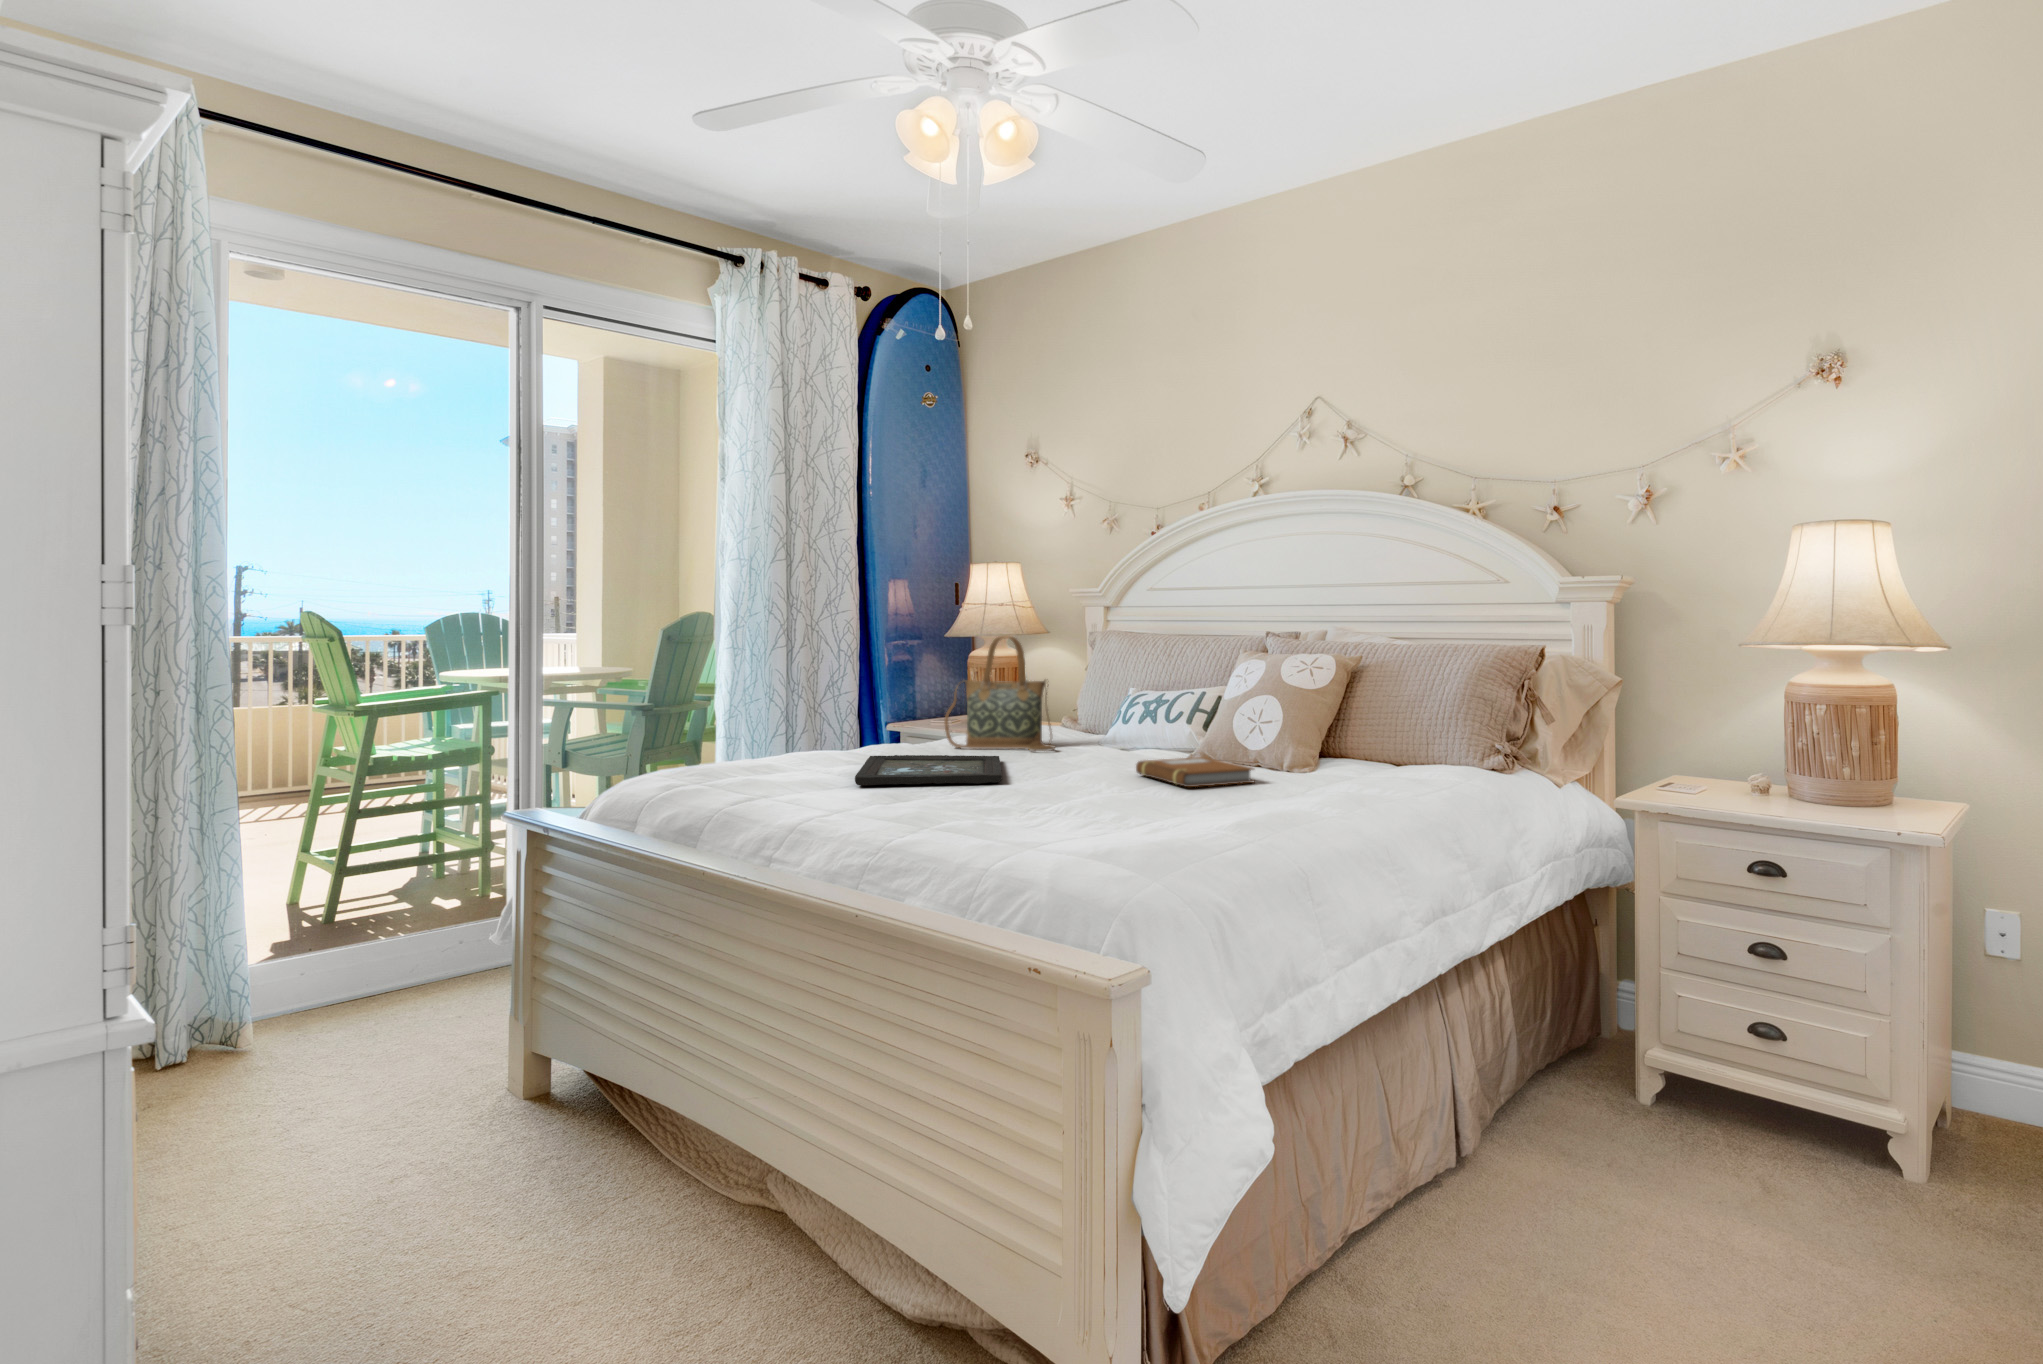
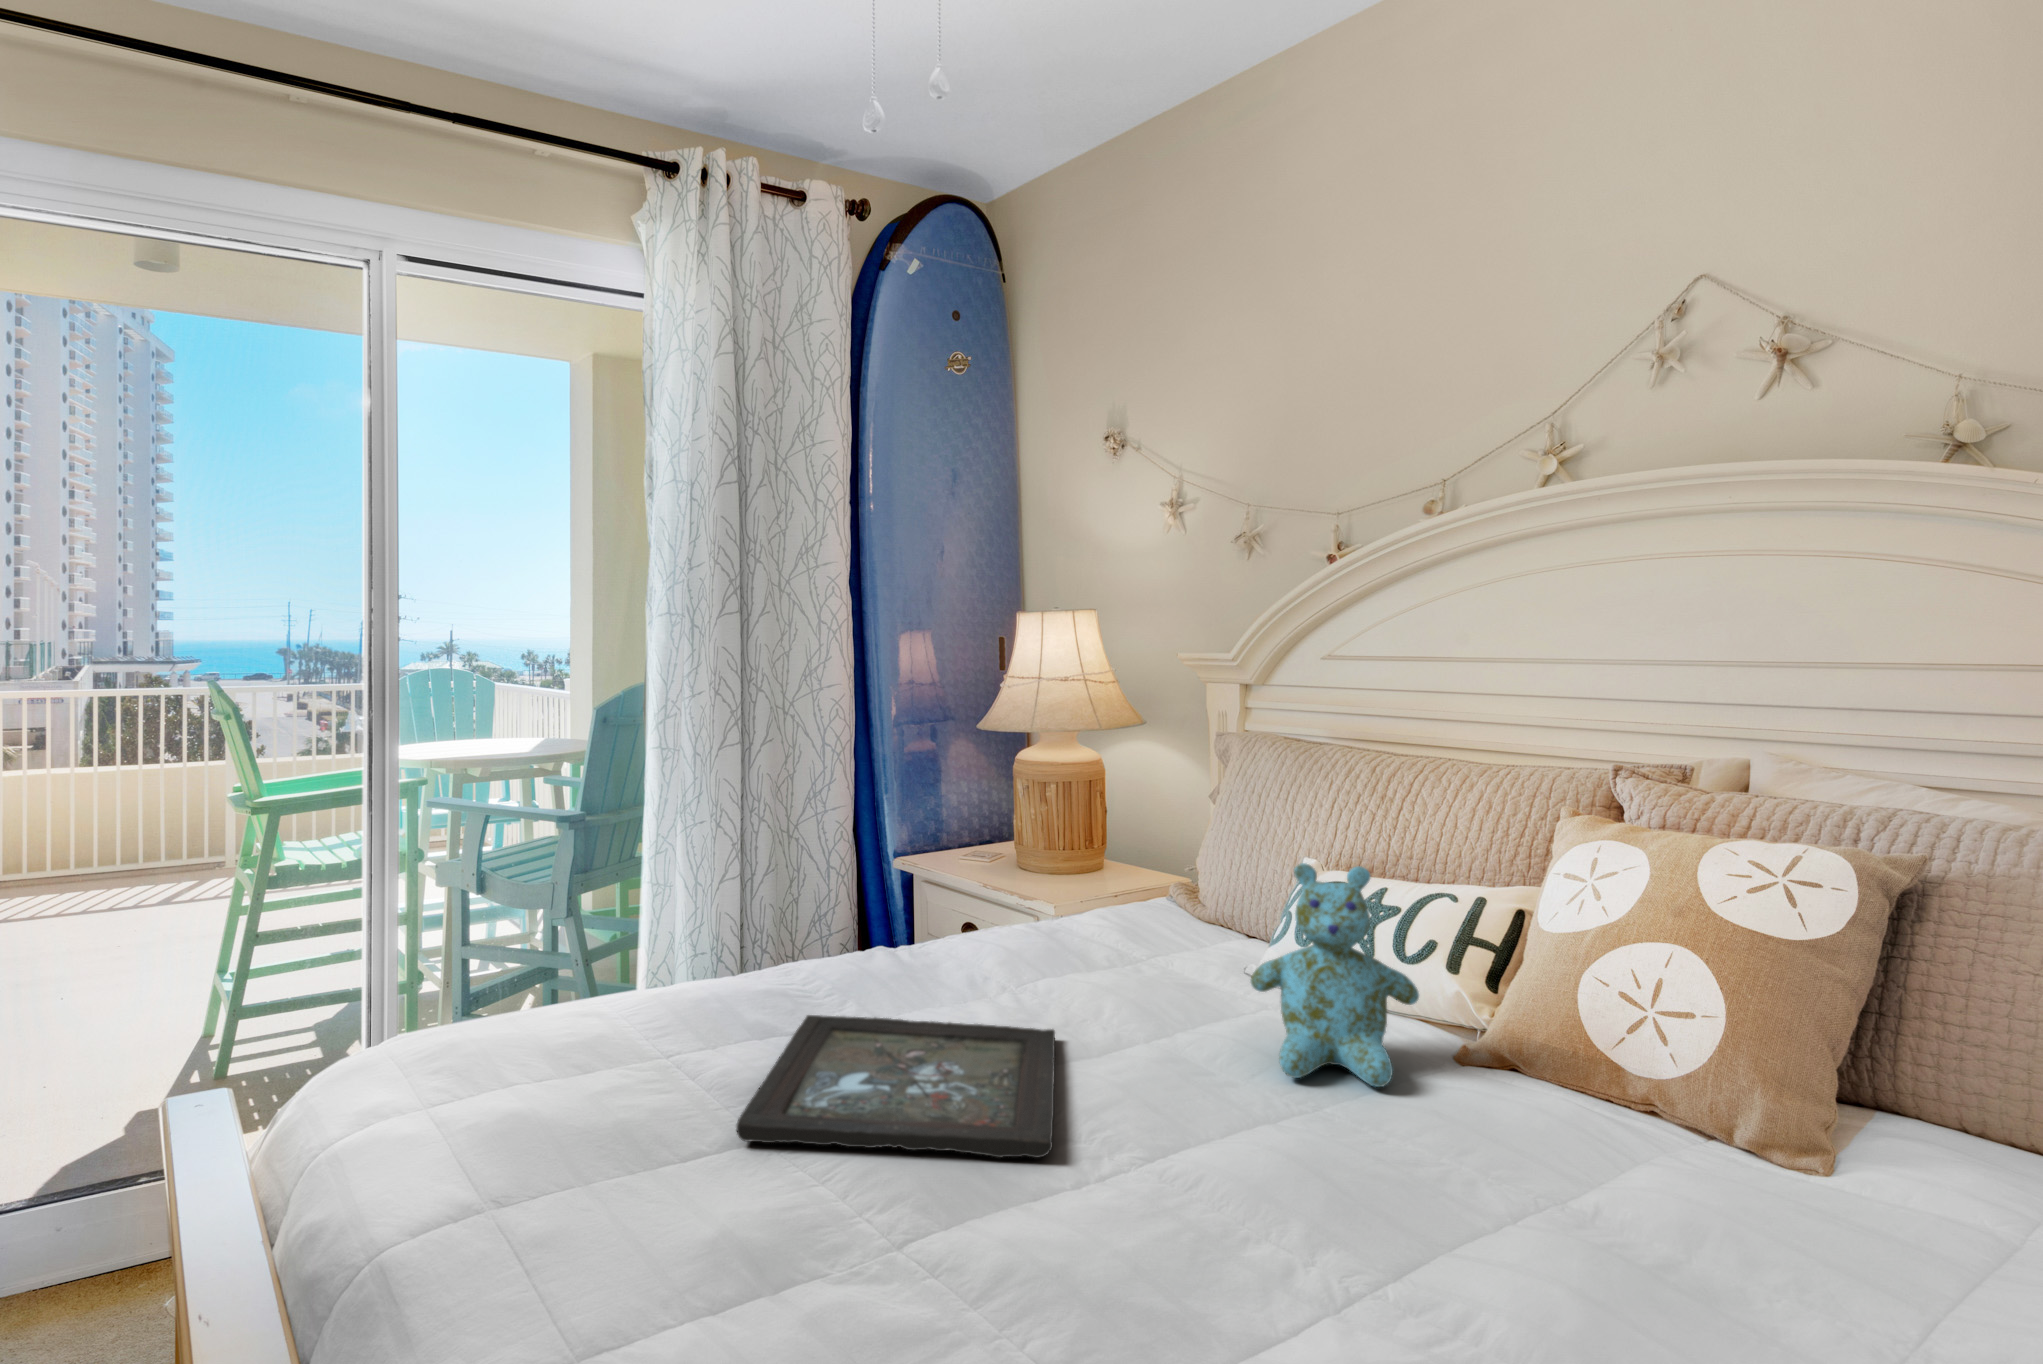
handbag: present [944,636,1055,751] -> none [959,767,1169,1004]
stuffed bear: none [1093,669,1168,764] -> present [1251,863,1419,1087]
notebook: present [1136,757,1254,787] -> none [1366,1099,1708,1248]

